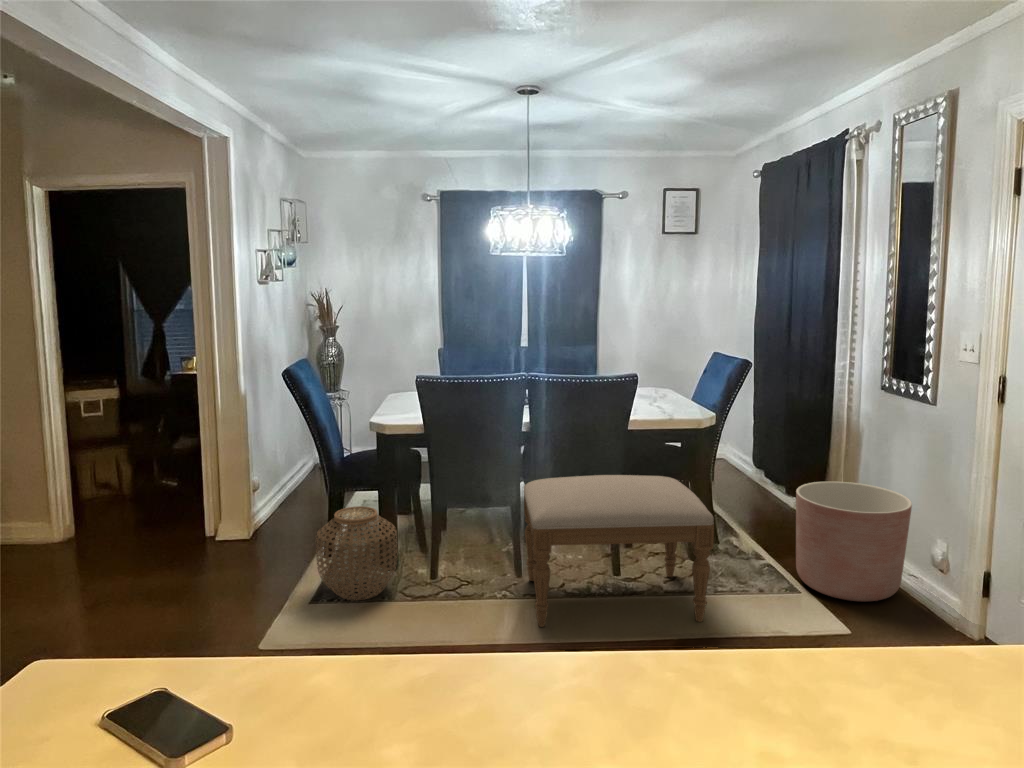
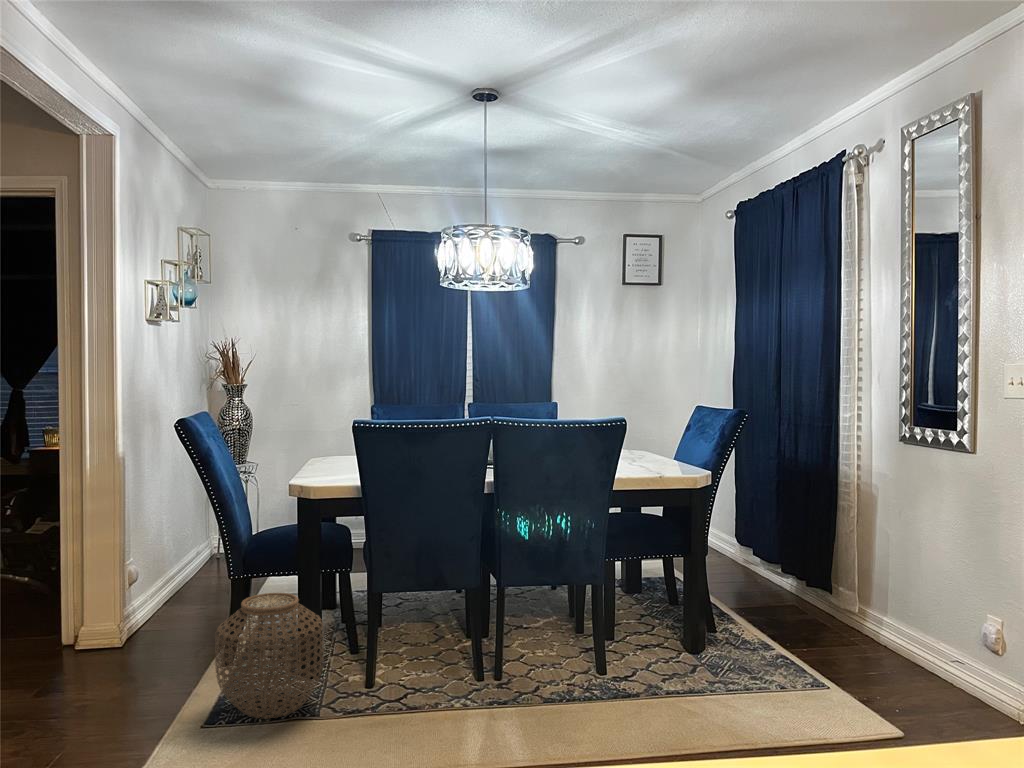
ottoman: present [524,475,714,627] -> none [486,545,731,743]
planter: present [796,481,912,602] -> none [815,551,954,695]

